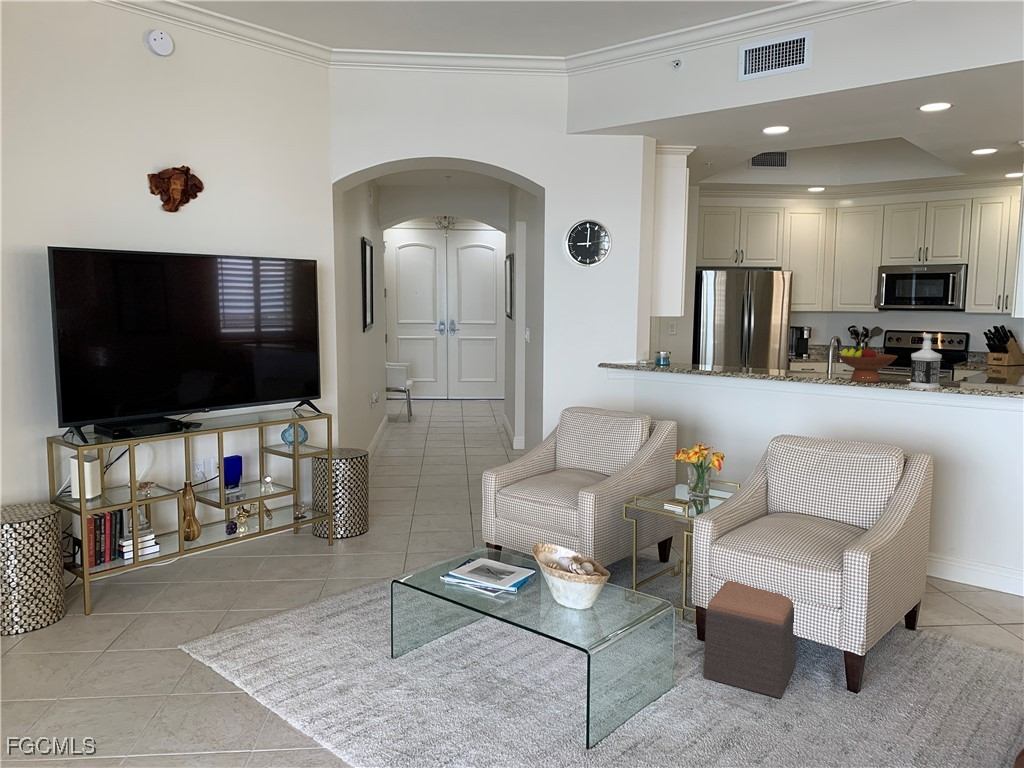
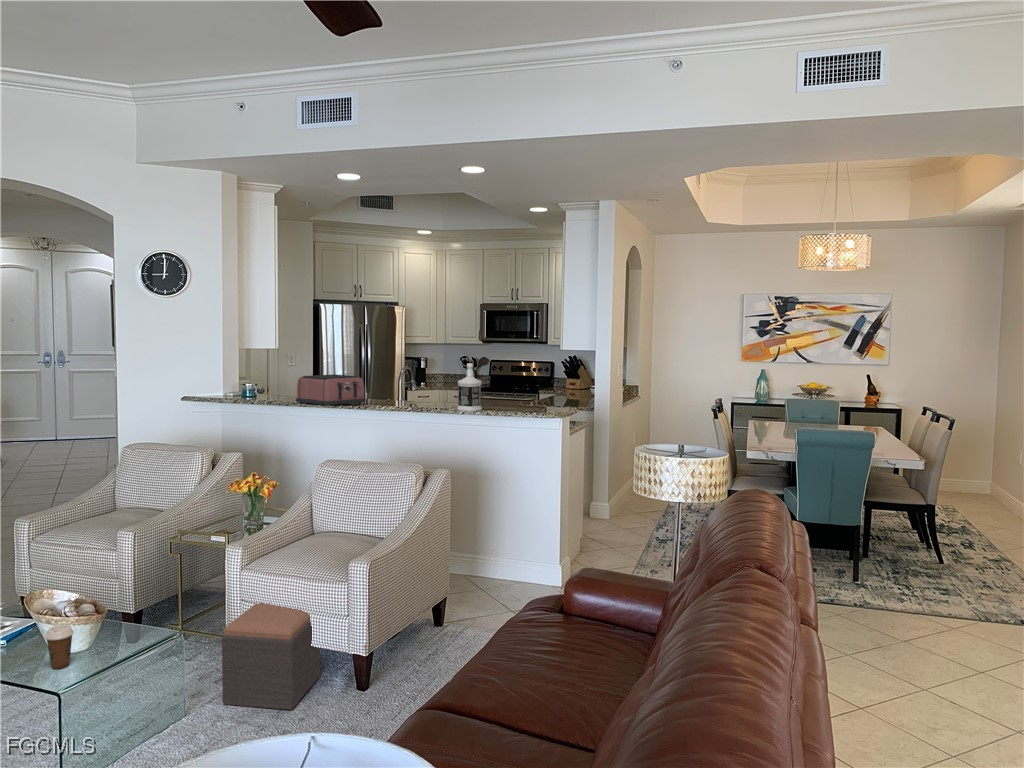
toaster: none [712,344,788,379] -> present [296,375,366,406]
fruit bowl: present [837,346,898,383] -> none [408,374,457,407]
coffee cup: none [573,580,597,621] -> present [45,624,74,669]

